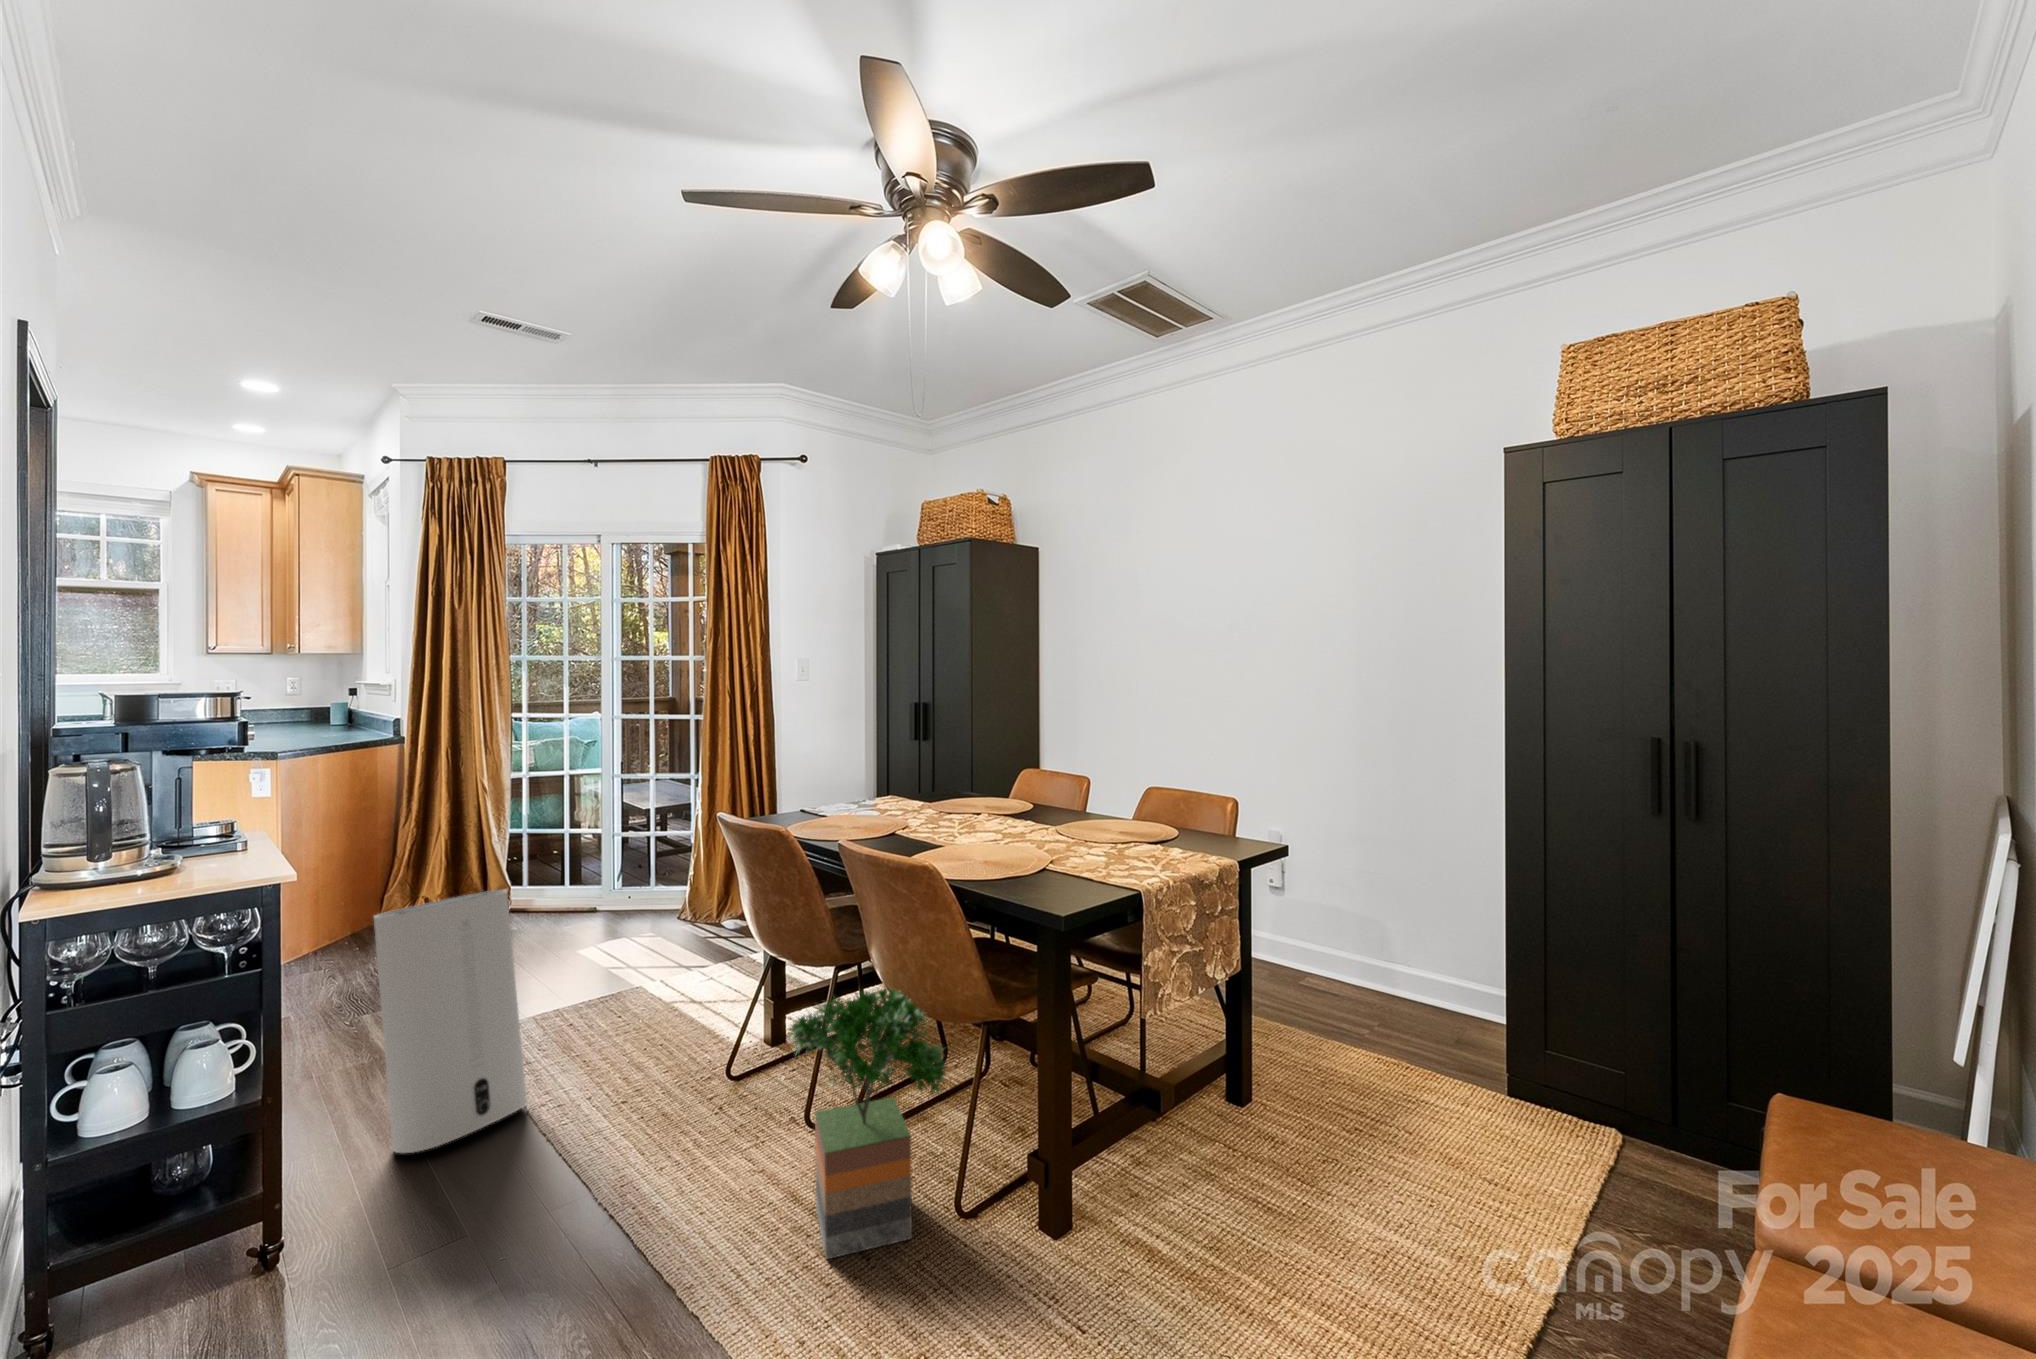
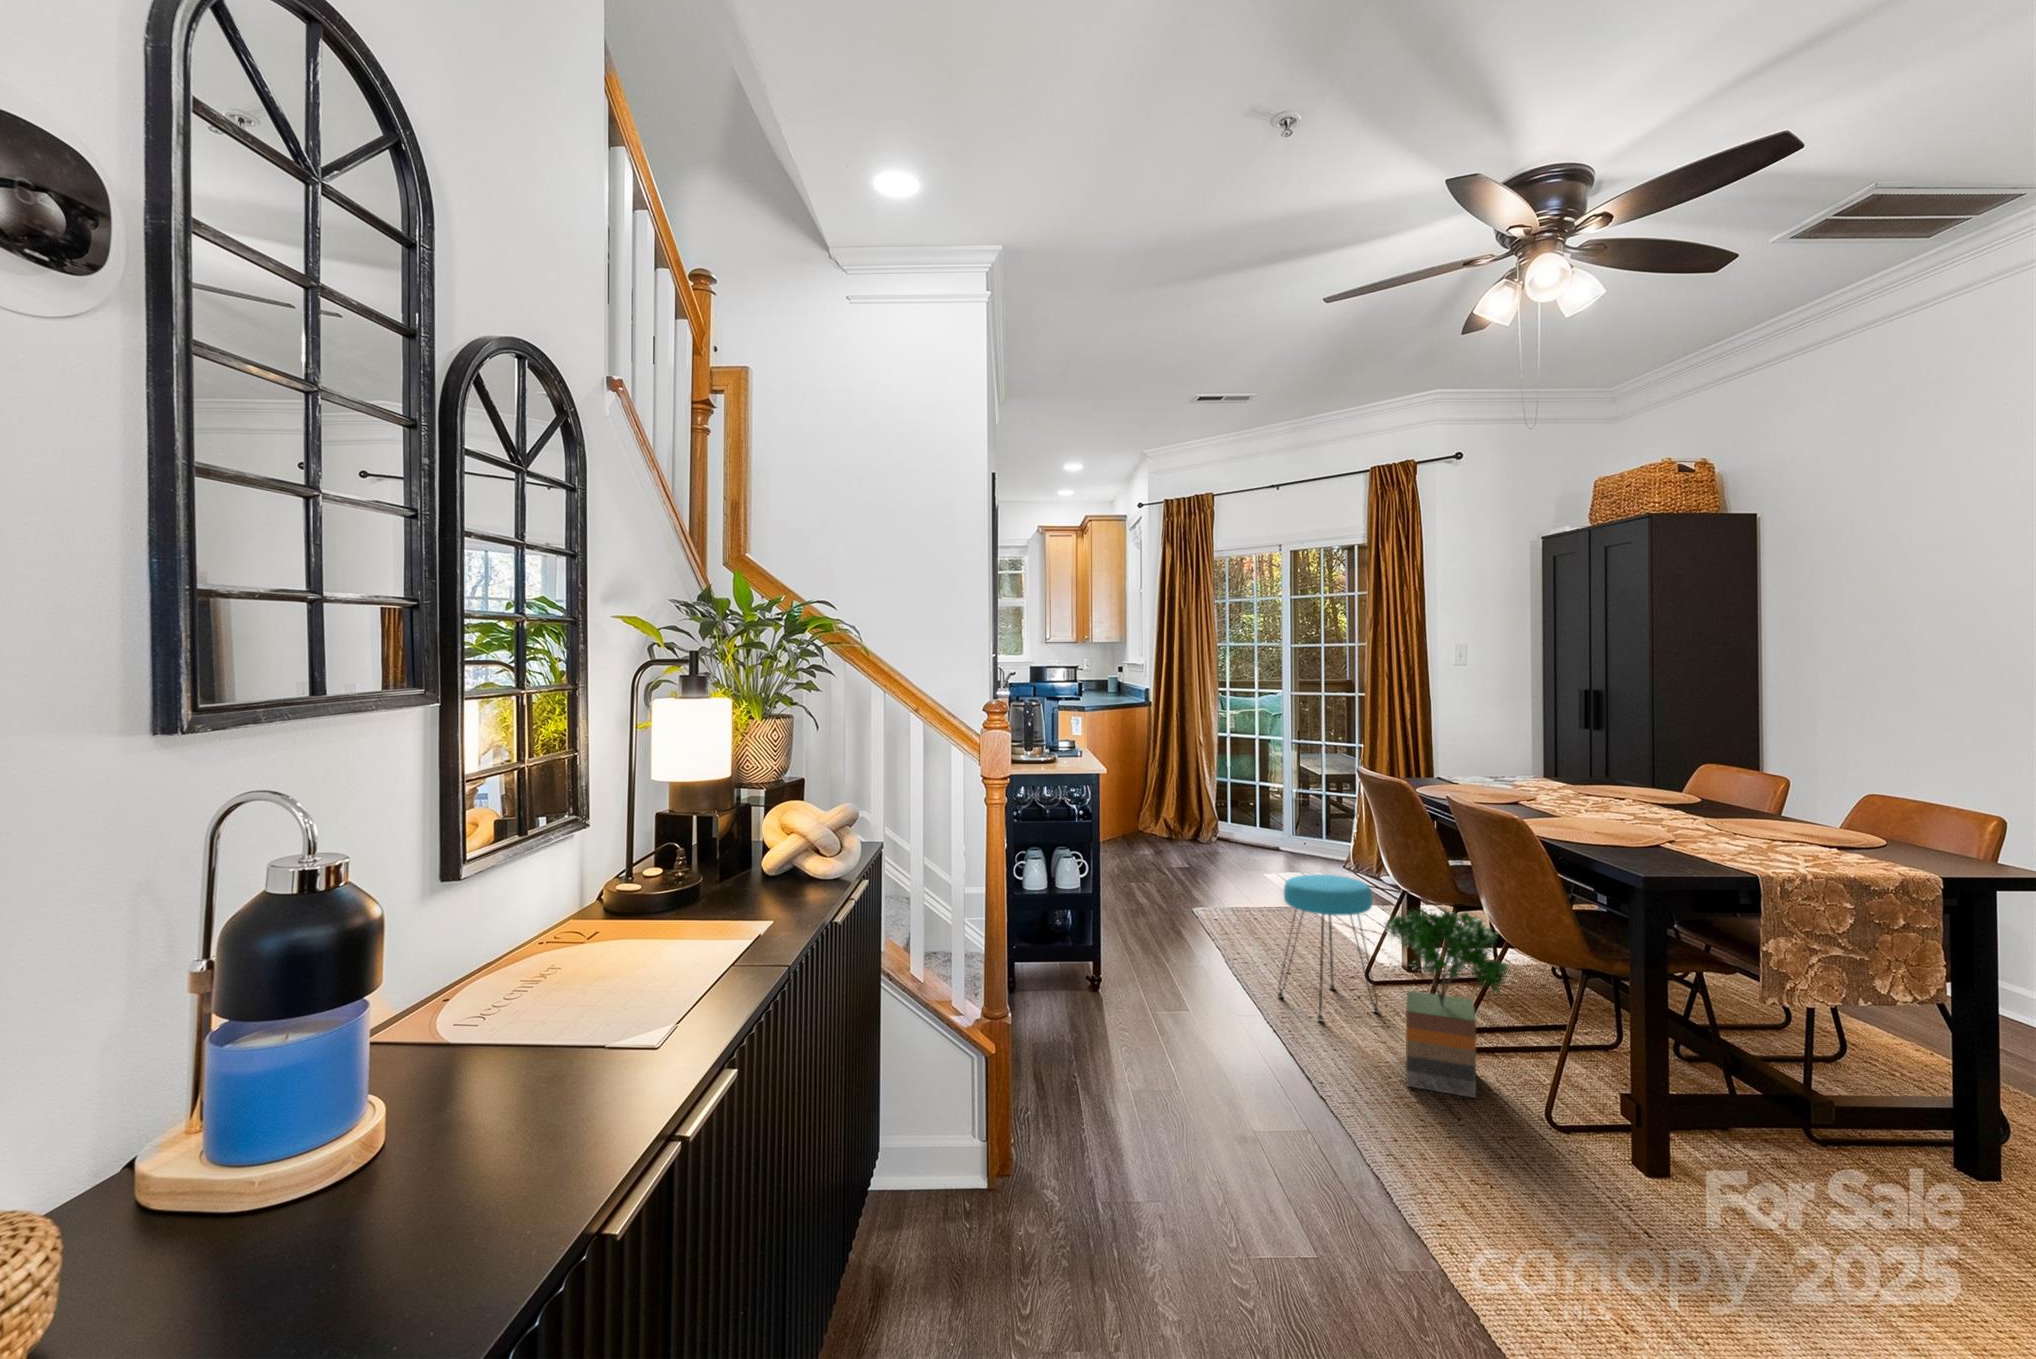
air purifier: present [374,890,527,1153] -> none [1142,809,1224,959]
stool: none [617,959,763,1181] -> present [1278,875,1378,1020]

